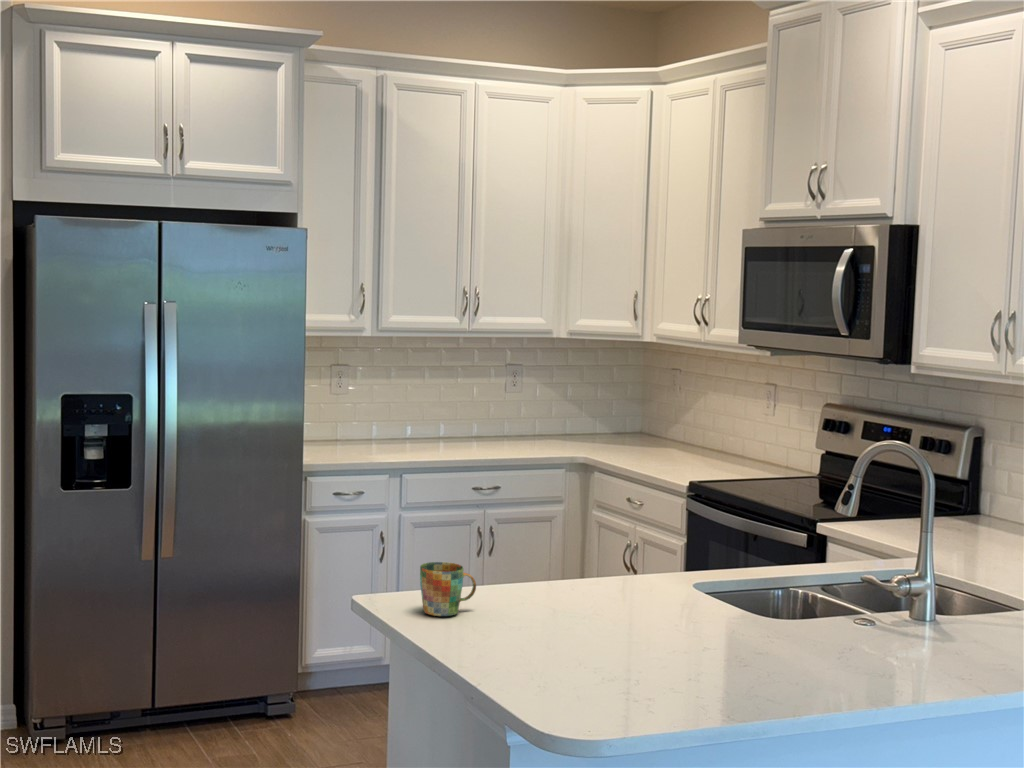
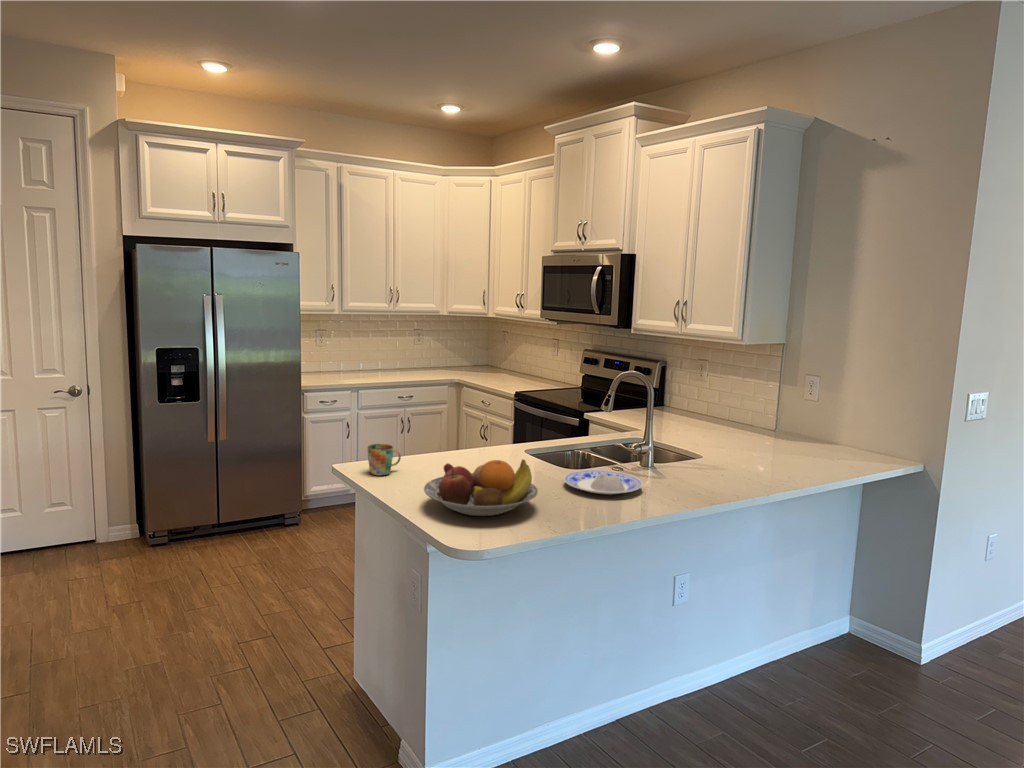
fruit bowl: none [513,592,710,686] -> present [424,460,538,516]
plate: none [761,619,905,661] -> present [564,470,643,495]

